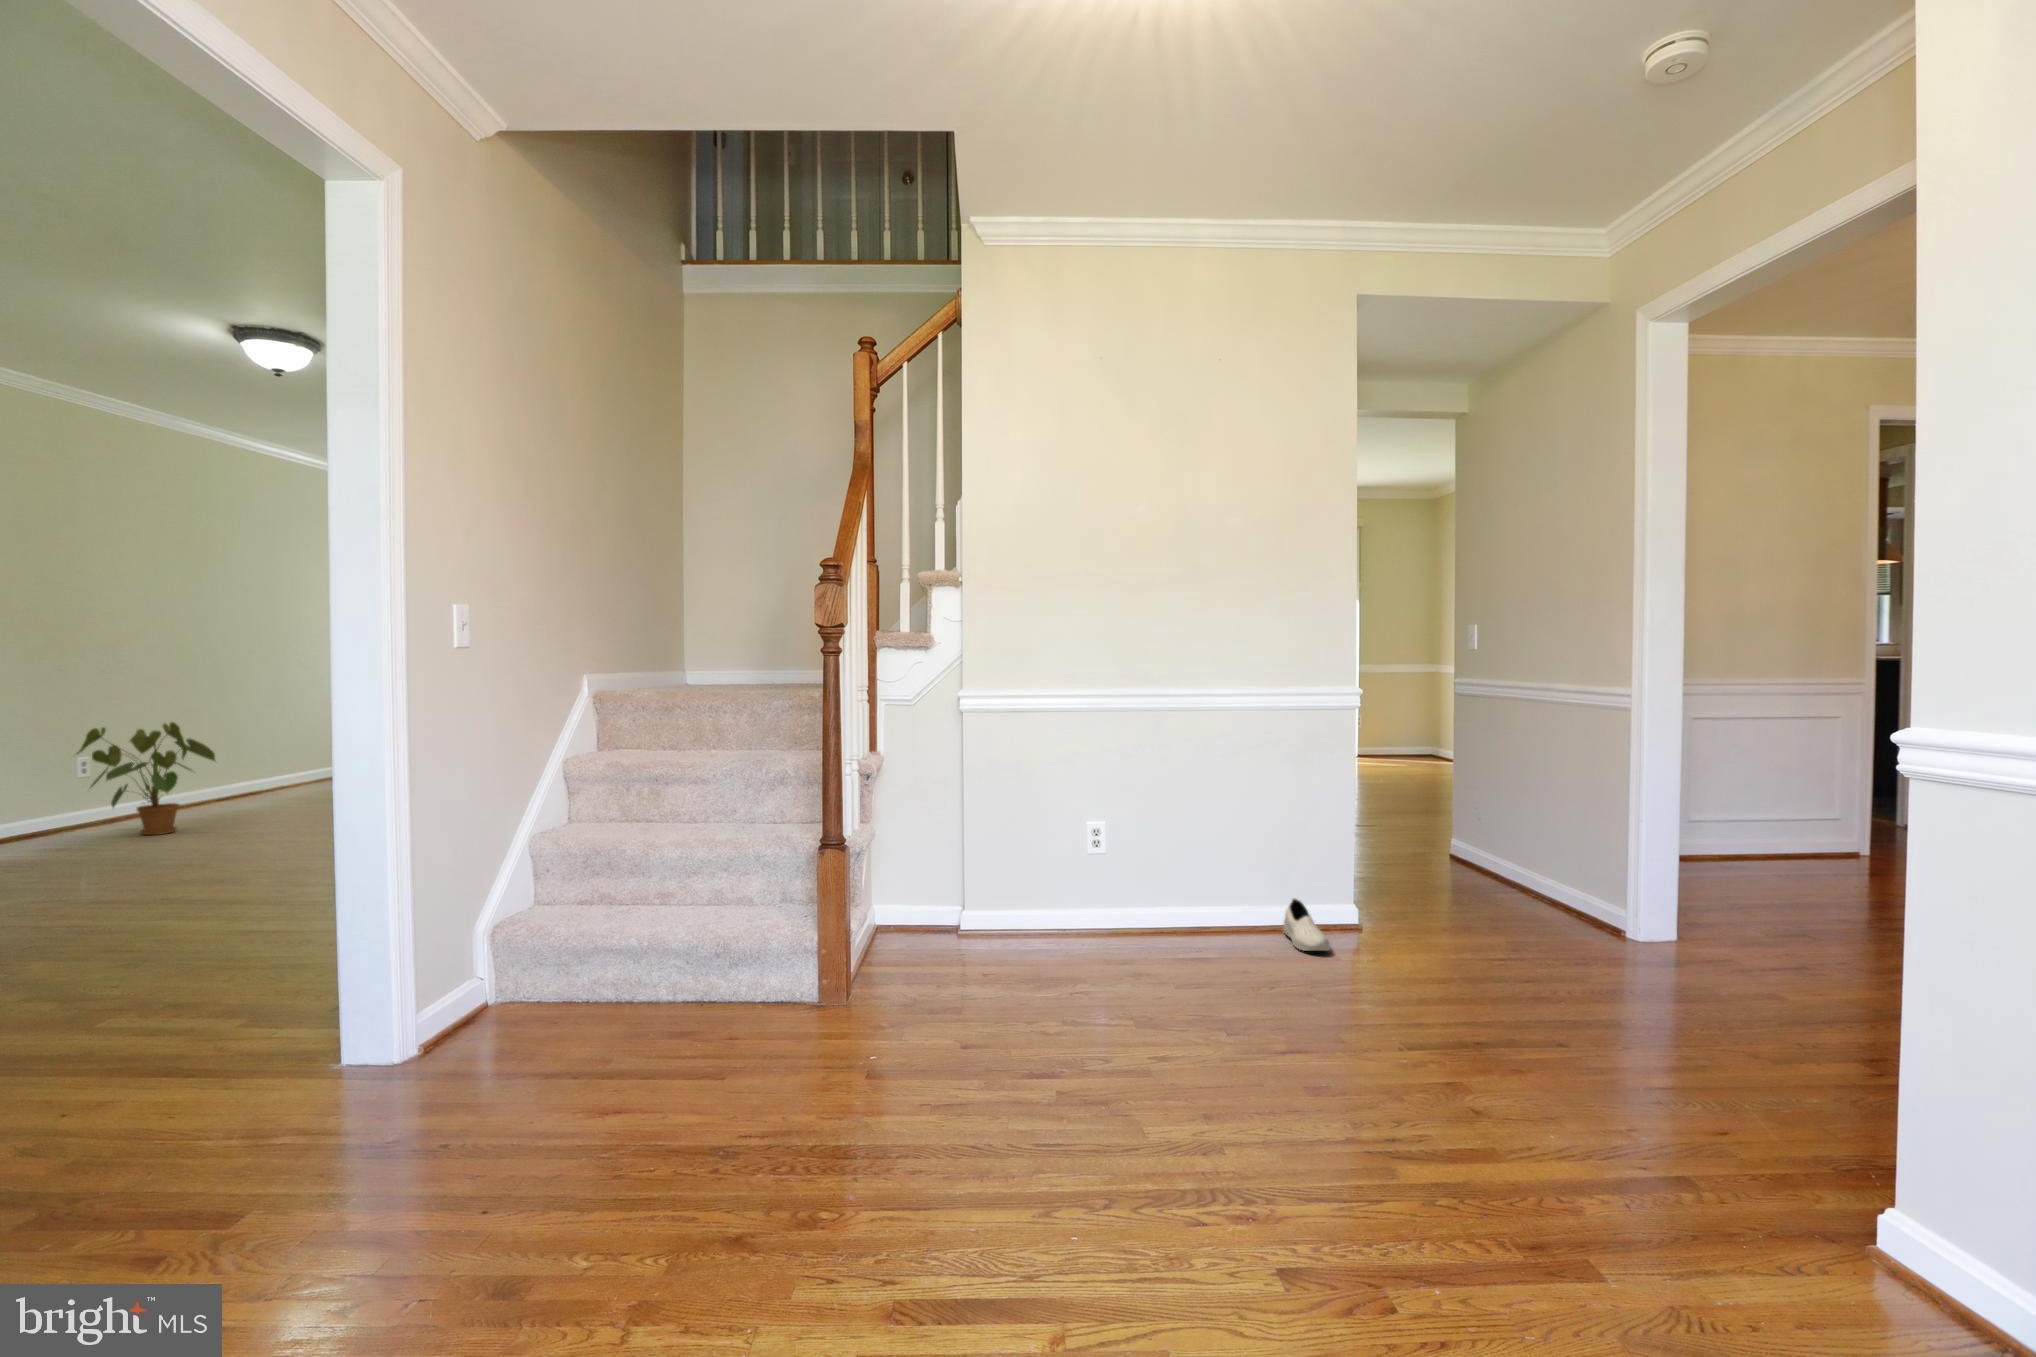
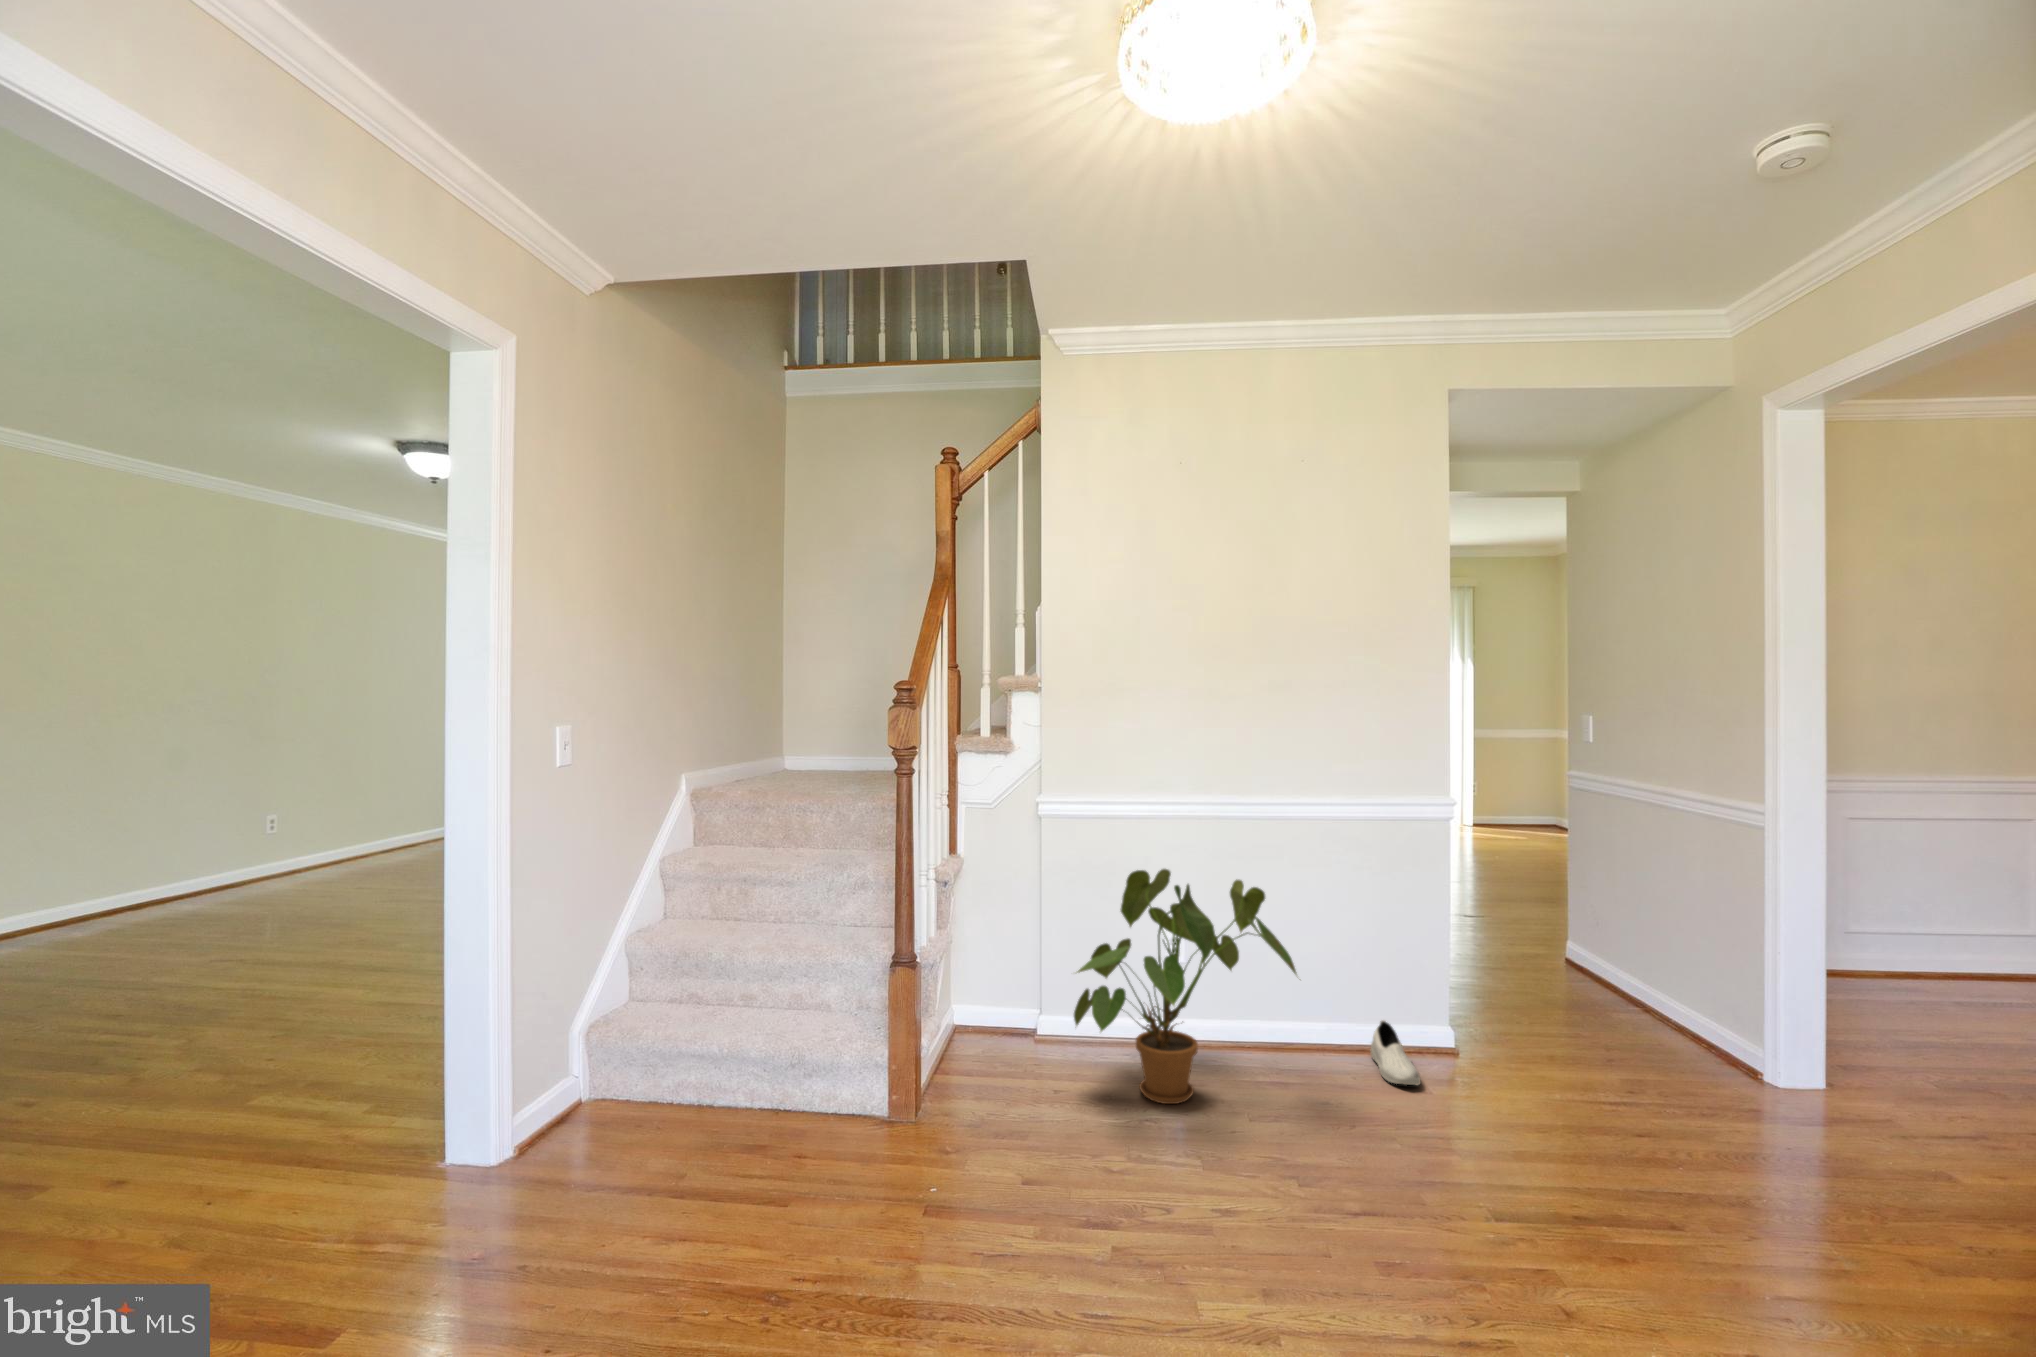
house plant: present [77,722,215,835] -> present [1074,869,1297,1104]

